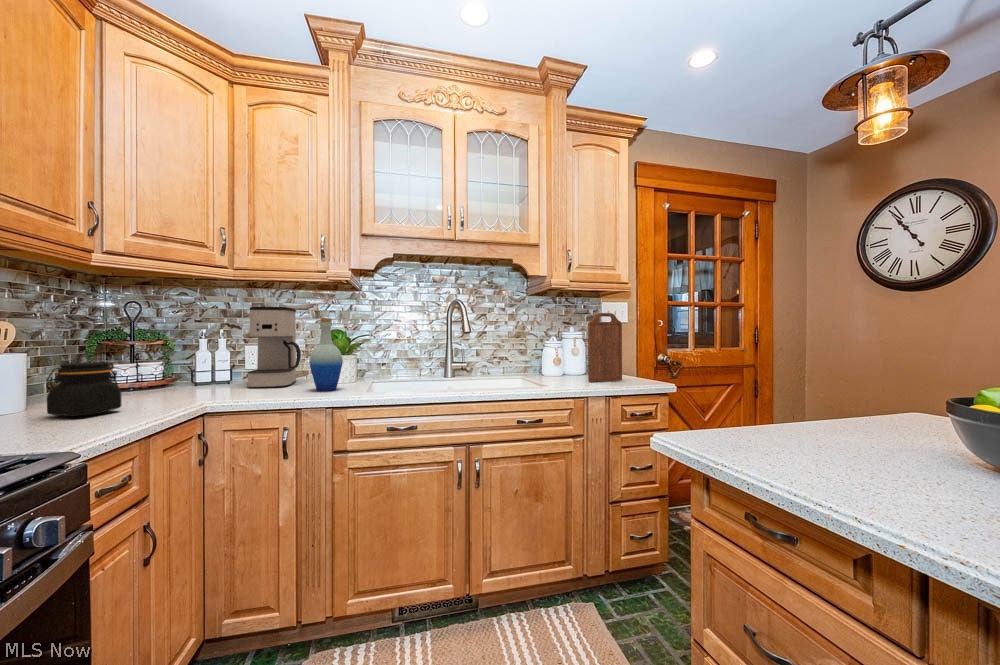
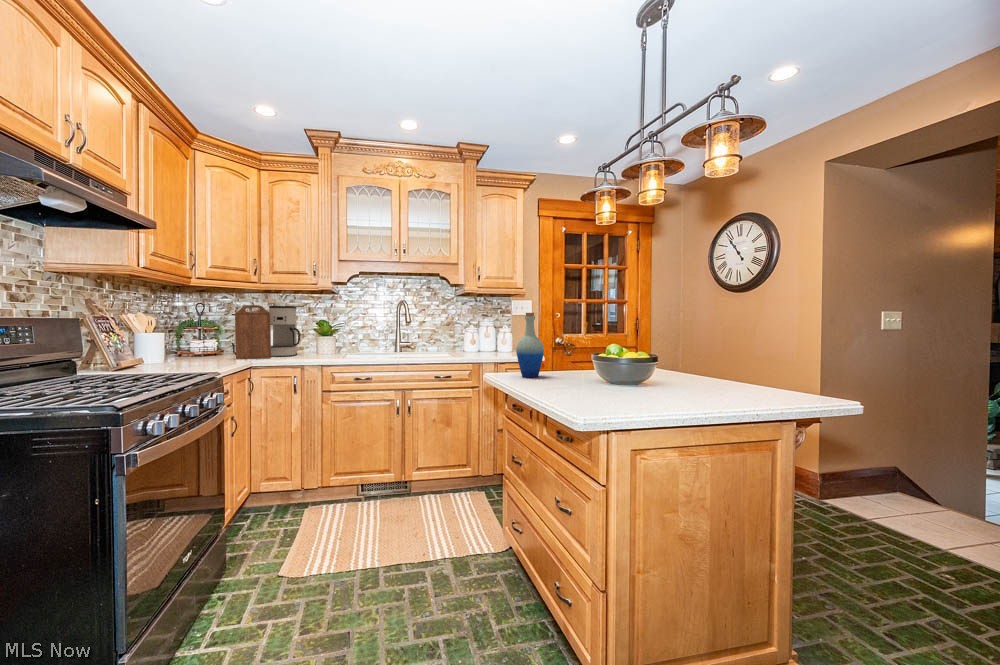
cutting board: present [588,313,622,382] -> present [235,305,271,359]
bottle: present [309,318,343,391] -> present [516,313,544,377]
jar: present [46,362,122,417] -> none [177,338,211,365]

